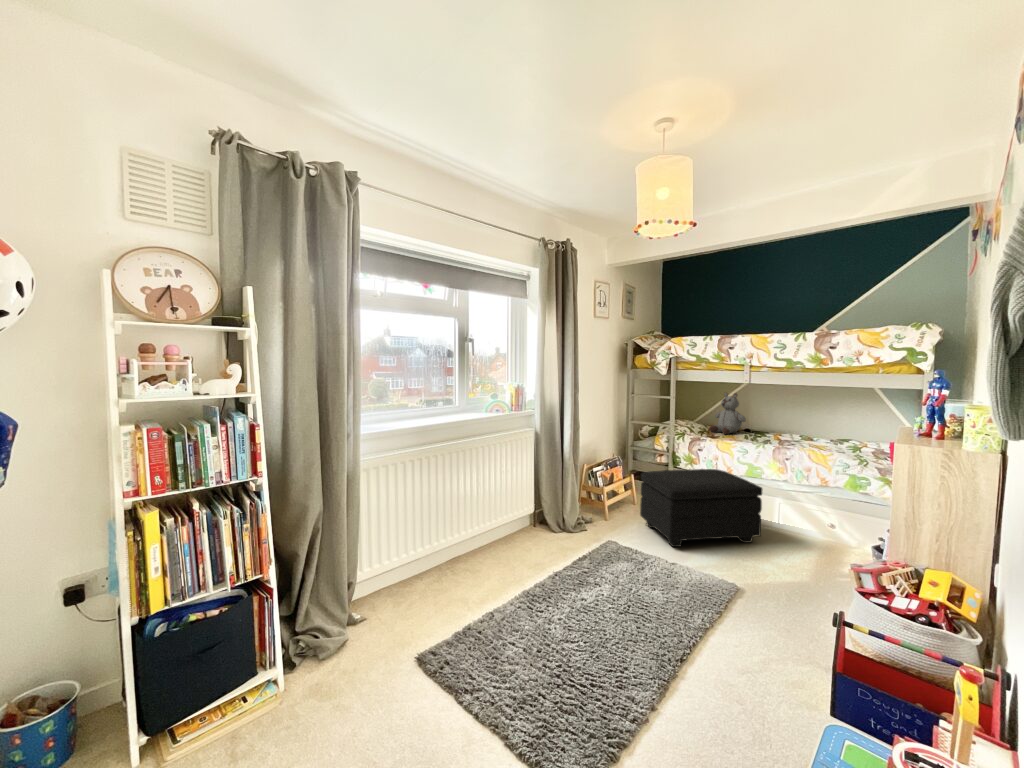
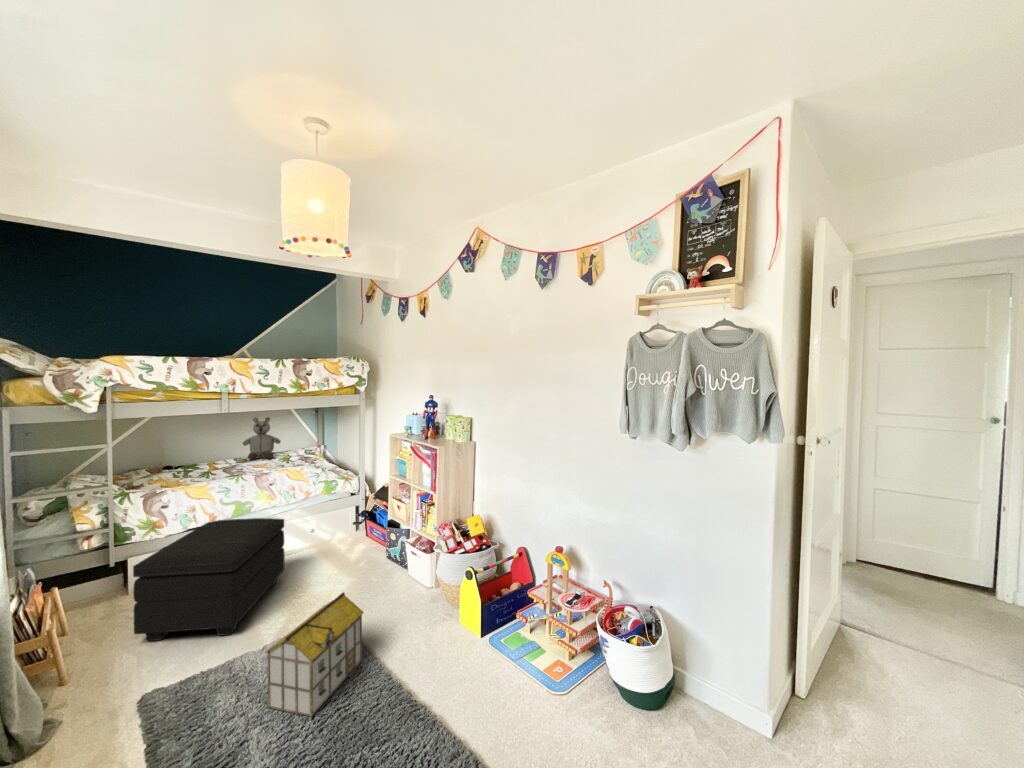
stuffed bear: present [709,393,746,434] -> present [243,417,281,460]
toy house: none [618,538,694,615] -> present [265,592,363,717]

